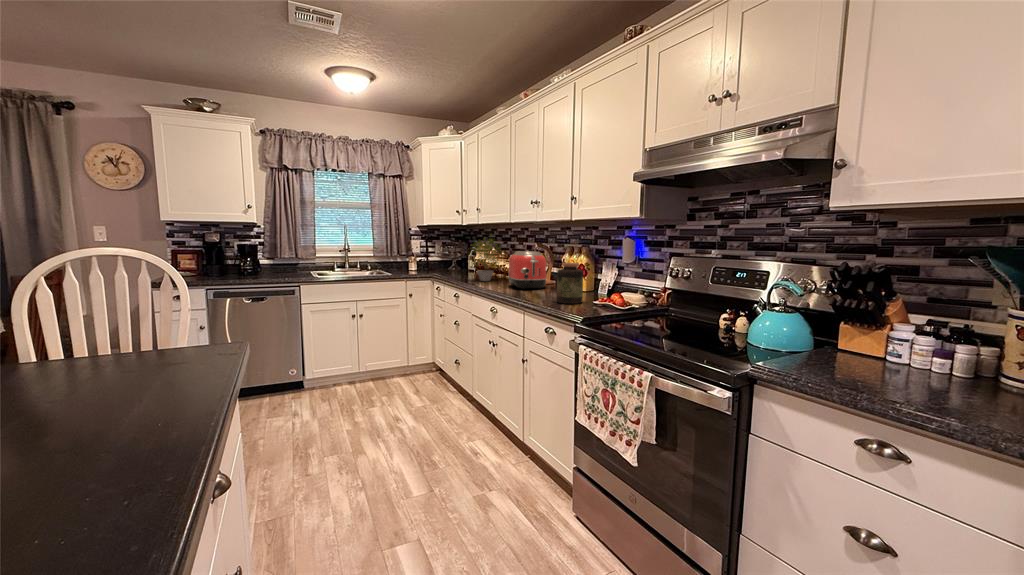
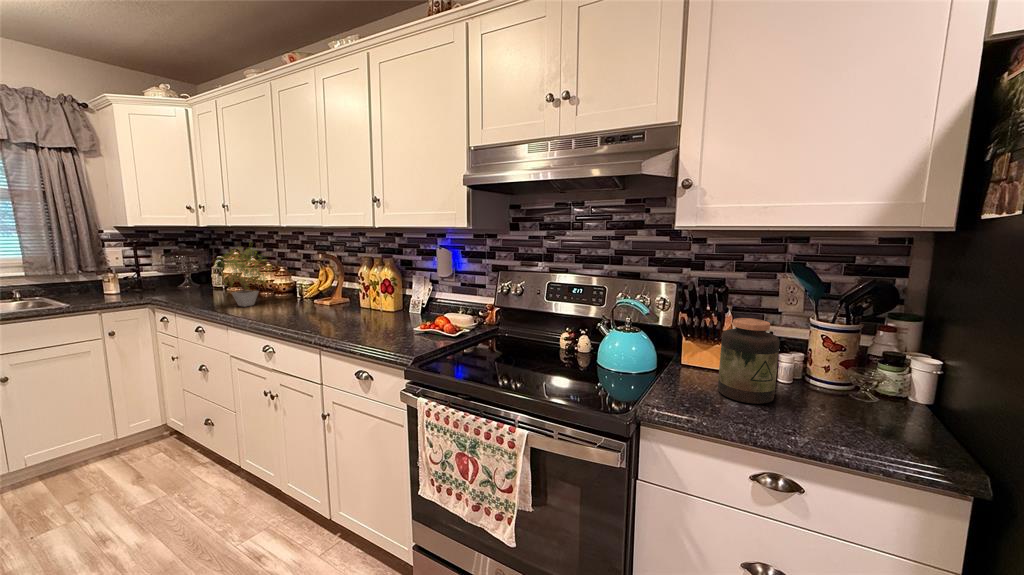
toaster: present [508,251,546,289] -> none [285,264,342,316]
jar: present [557,263,583,304] -> present [718,318,780,404]

